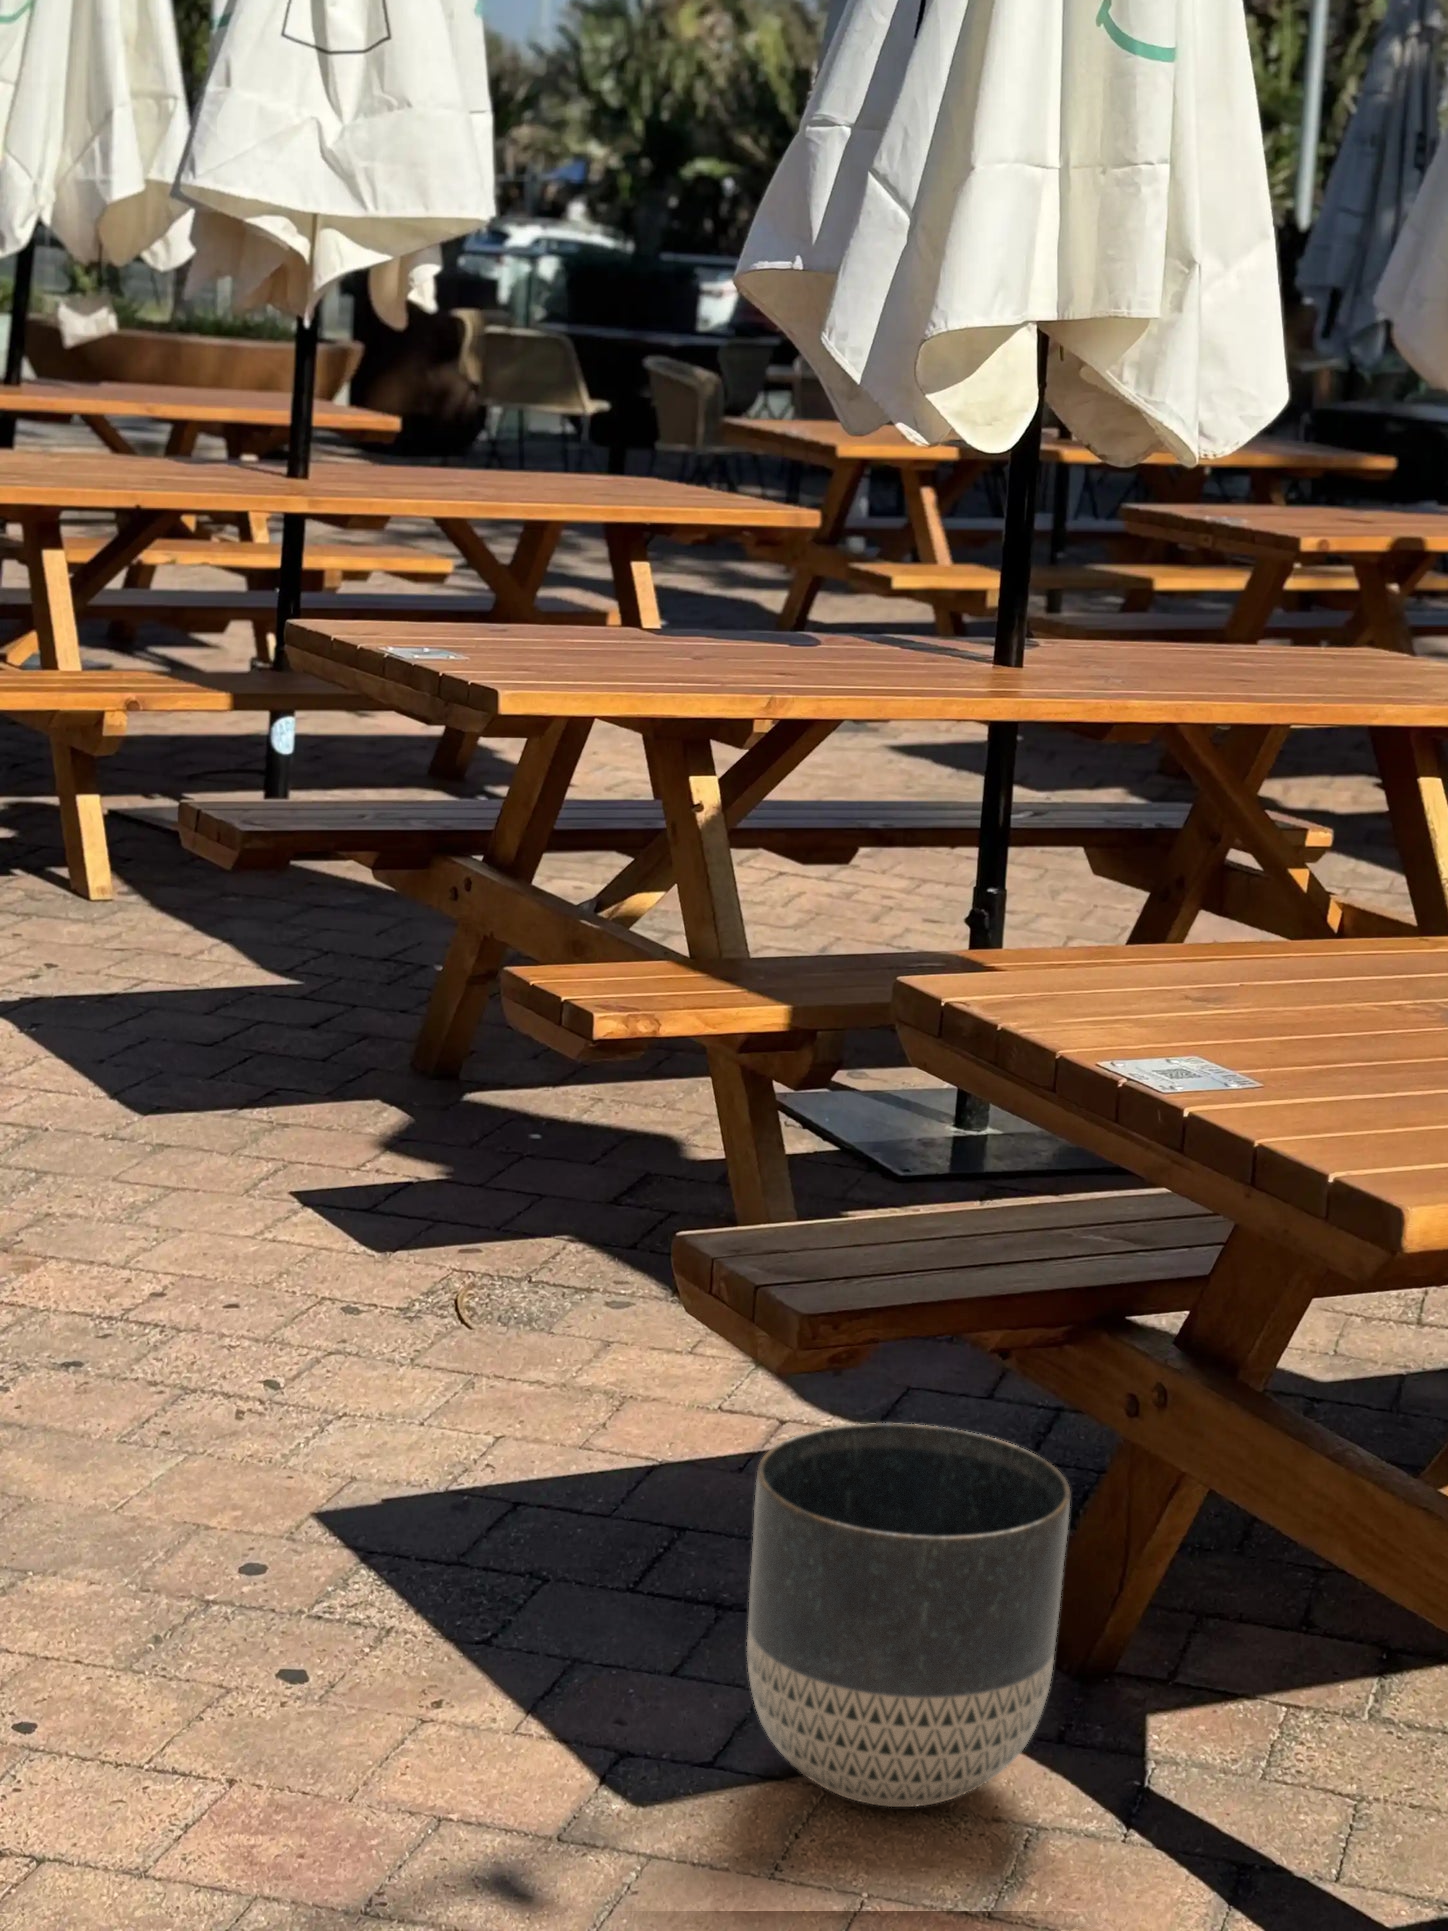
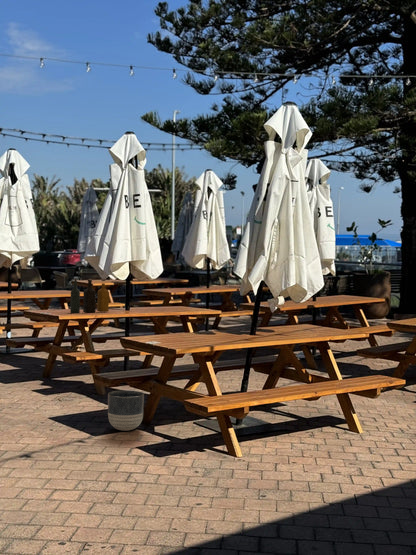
bottle: none [577,418,876,684] -> present [70,278,109,313]

